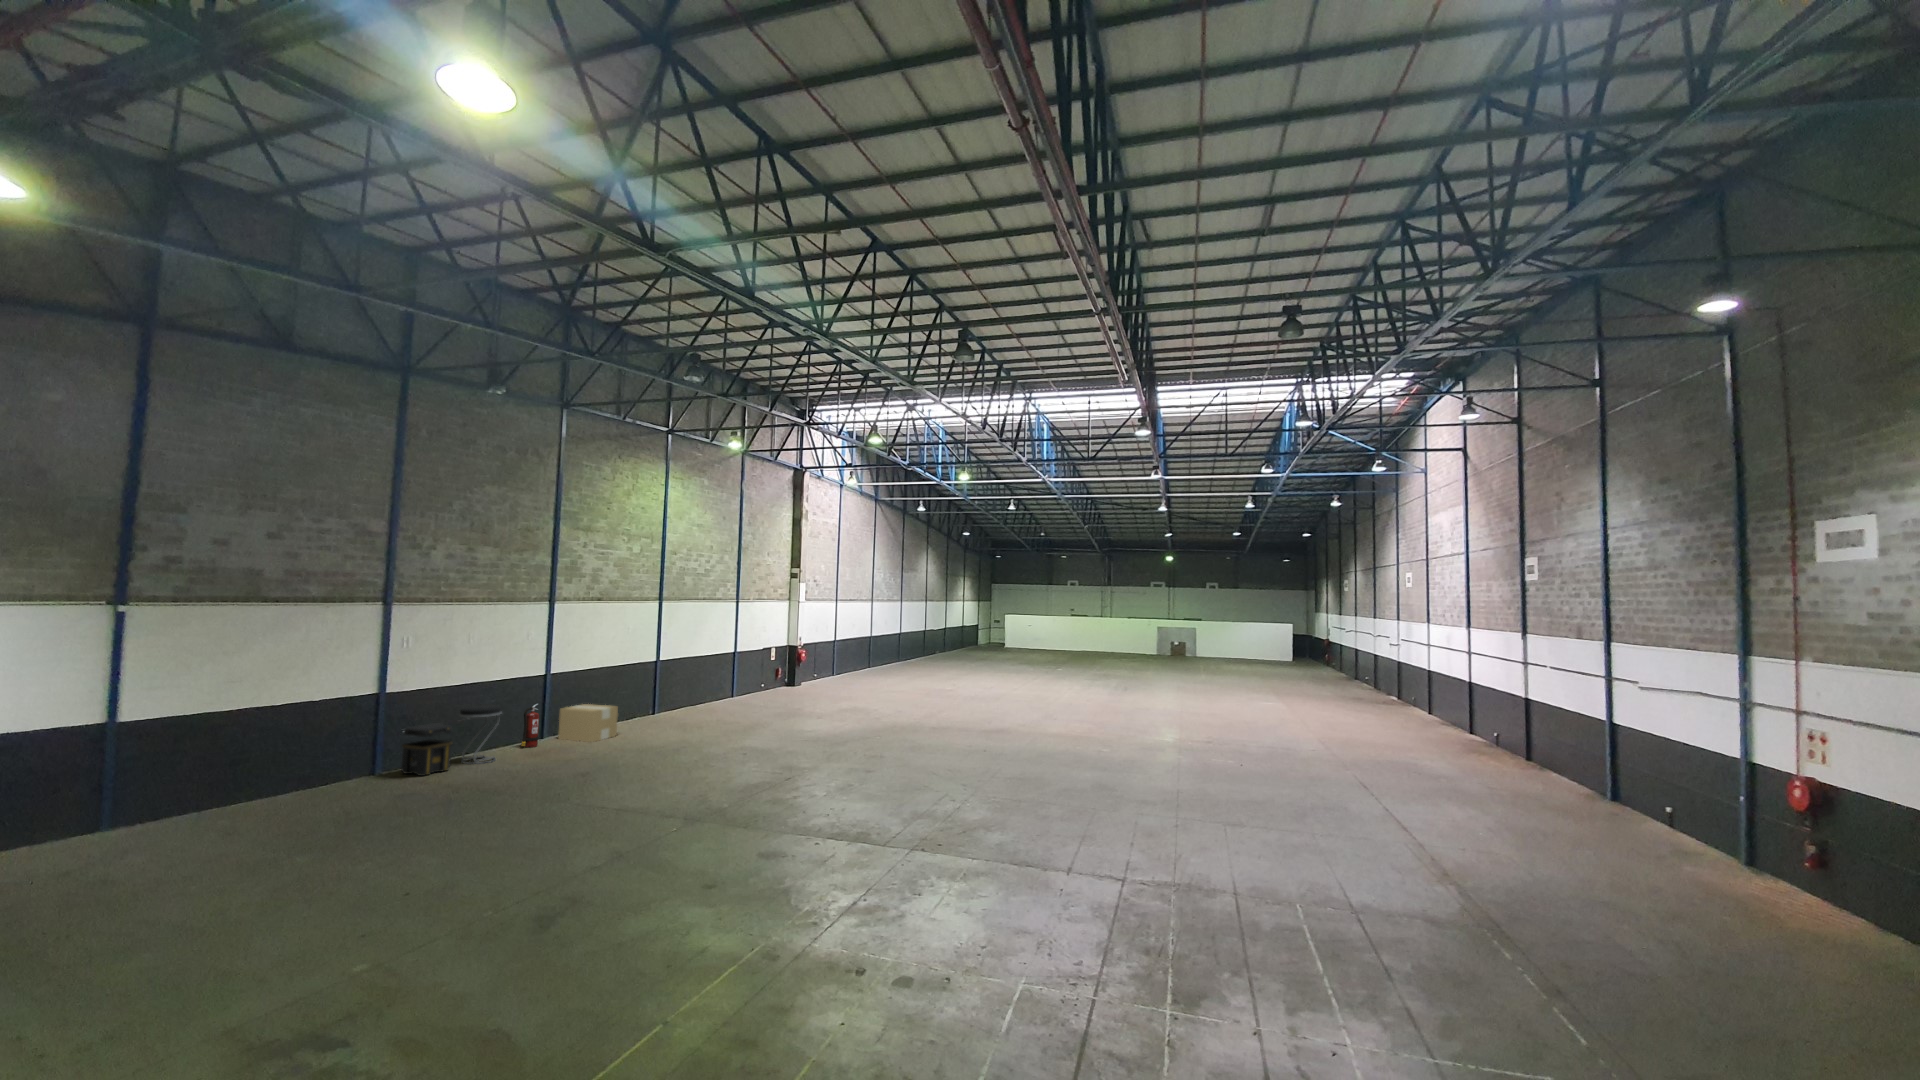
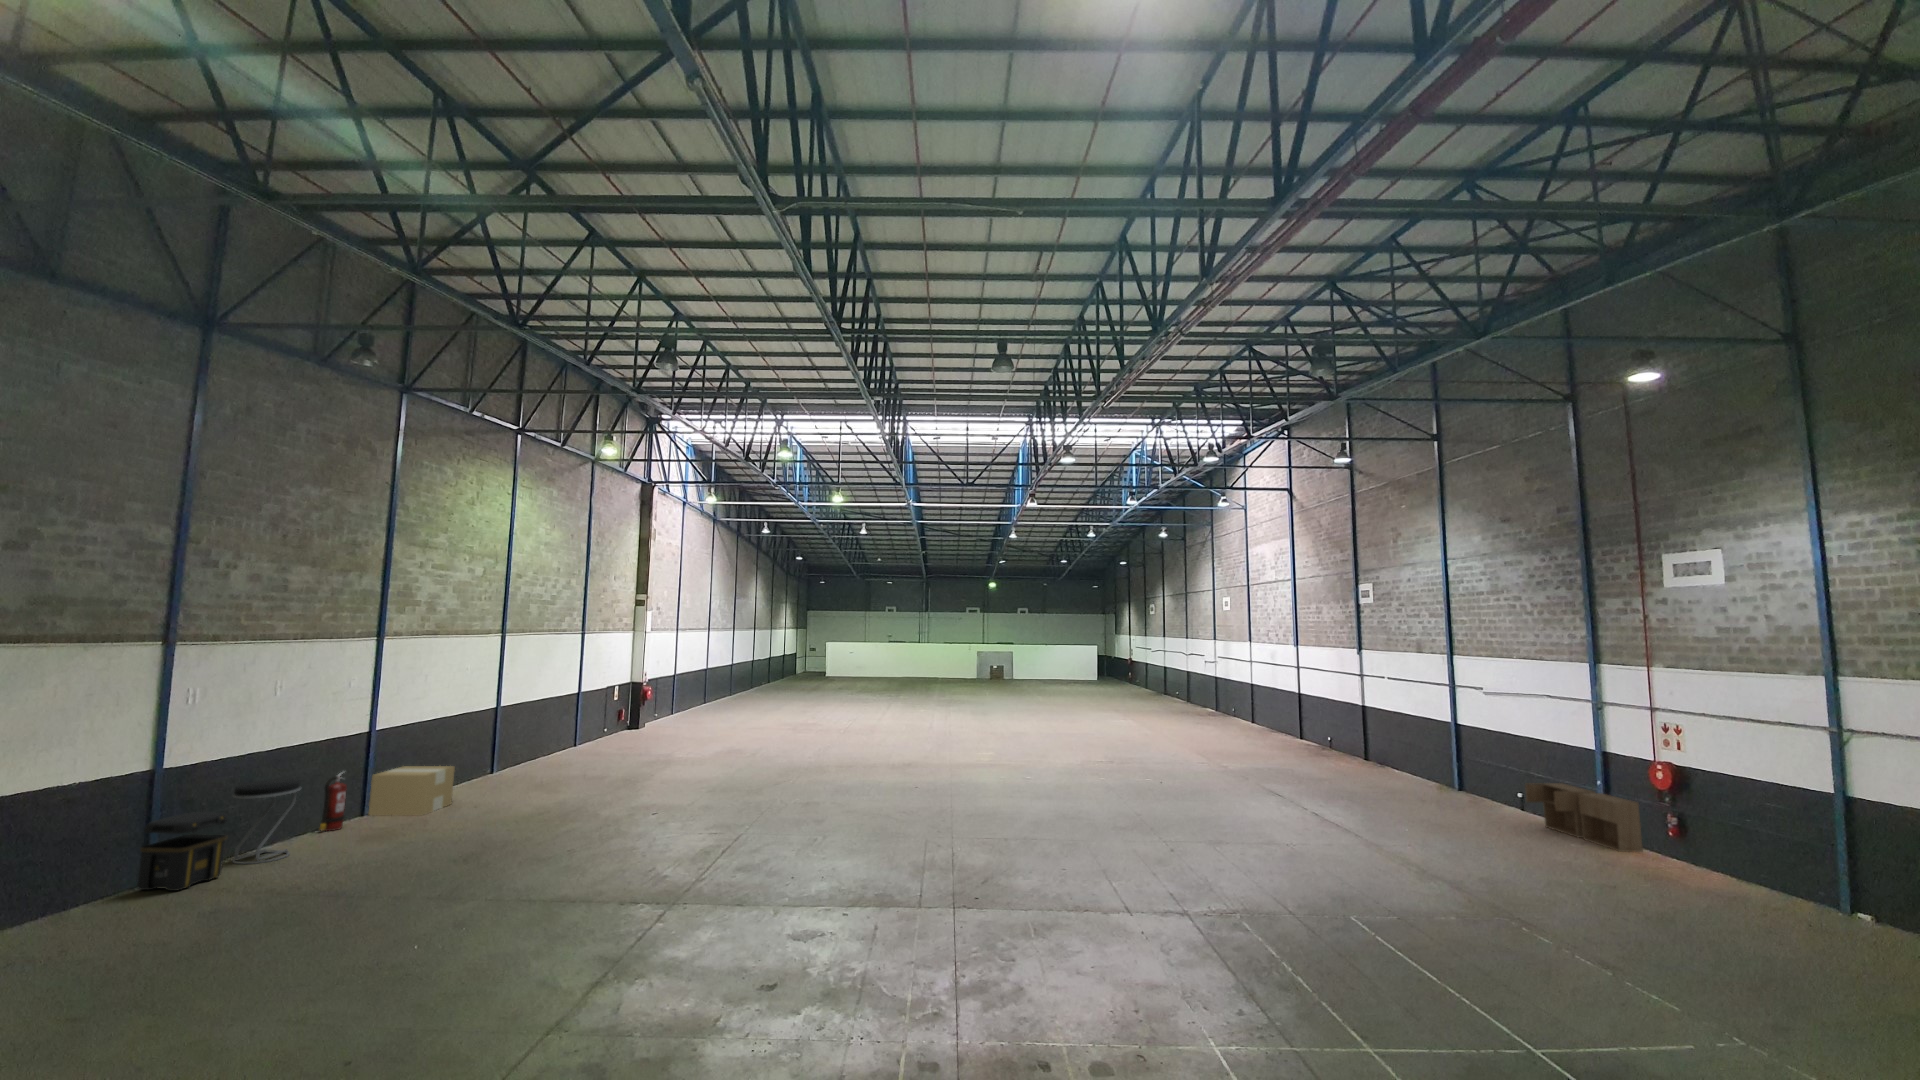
storage cabinet: none [1648,793,1779,882] -> present [1525,783,1643,852]

